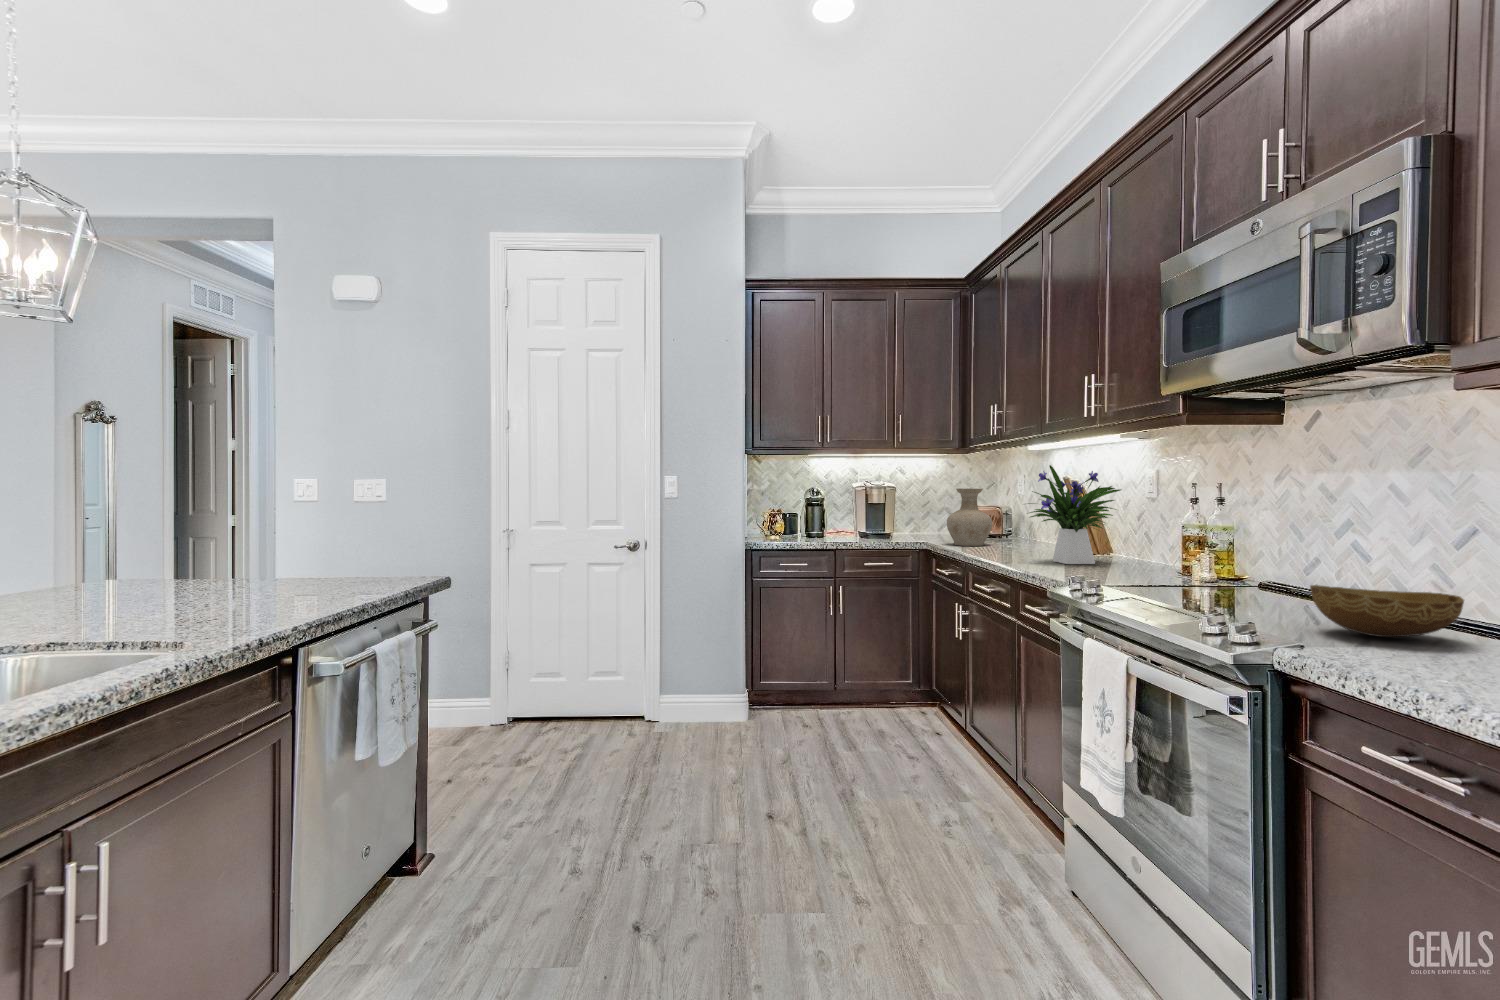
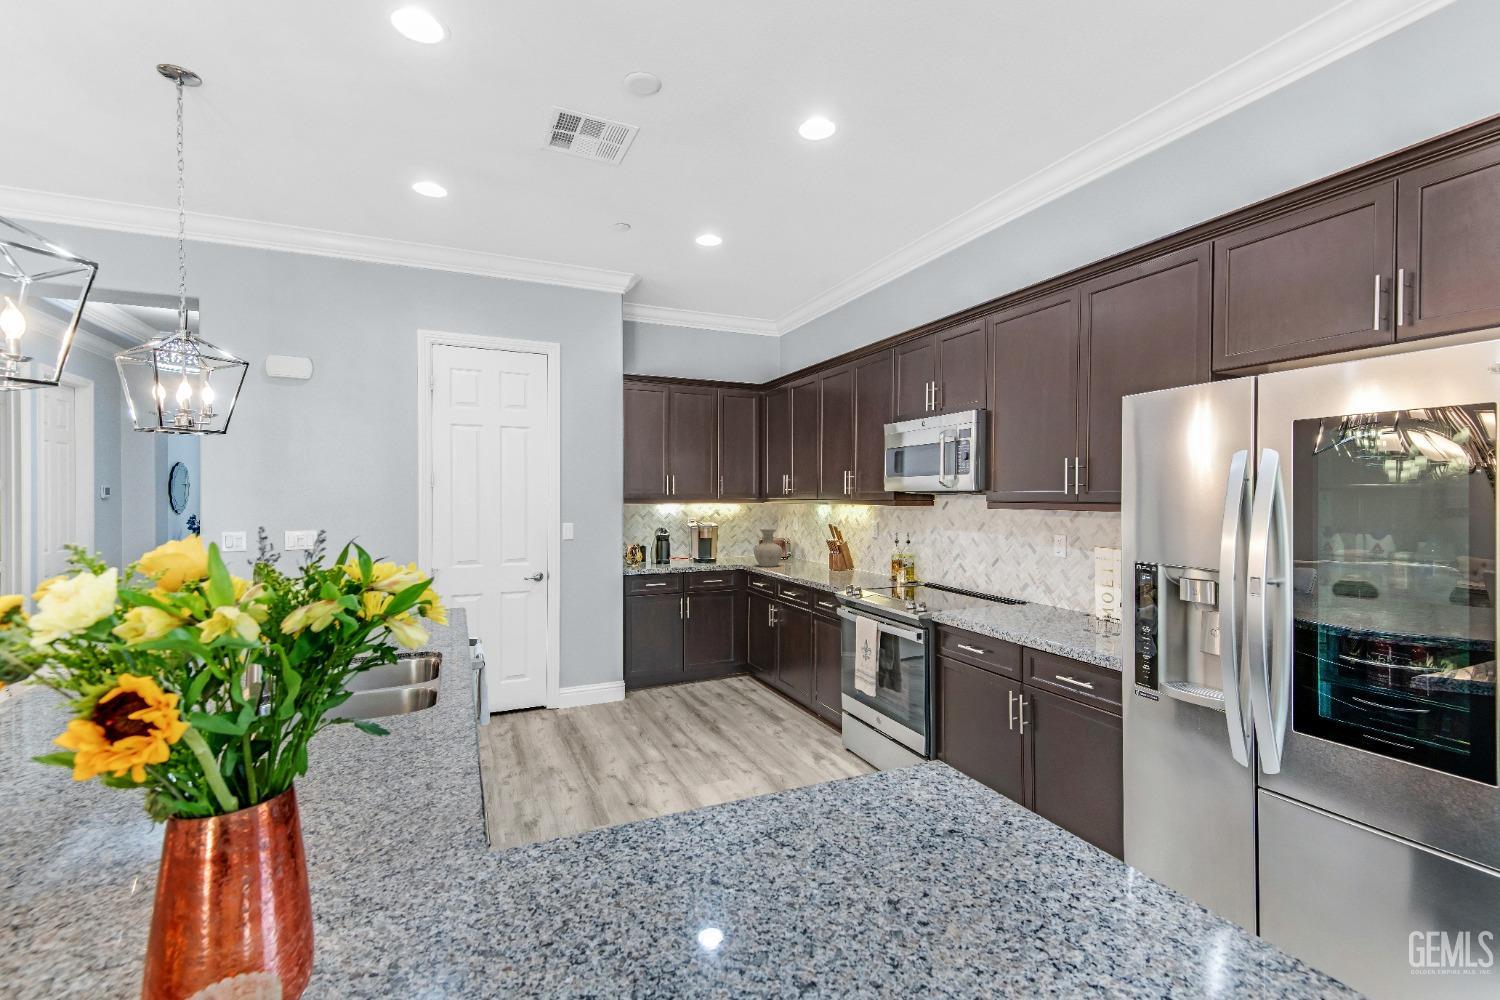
flower arrangement: present [1028,465,1121,564] -> none [809,520,862,577]
bowl: present [1310,585,1464,637] -> none [945,584,994,604]

